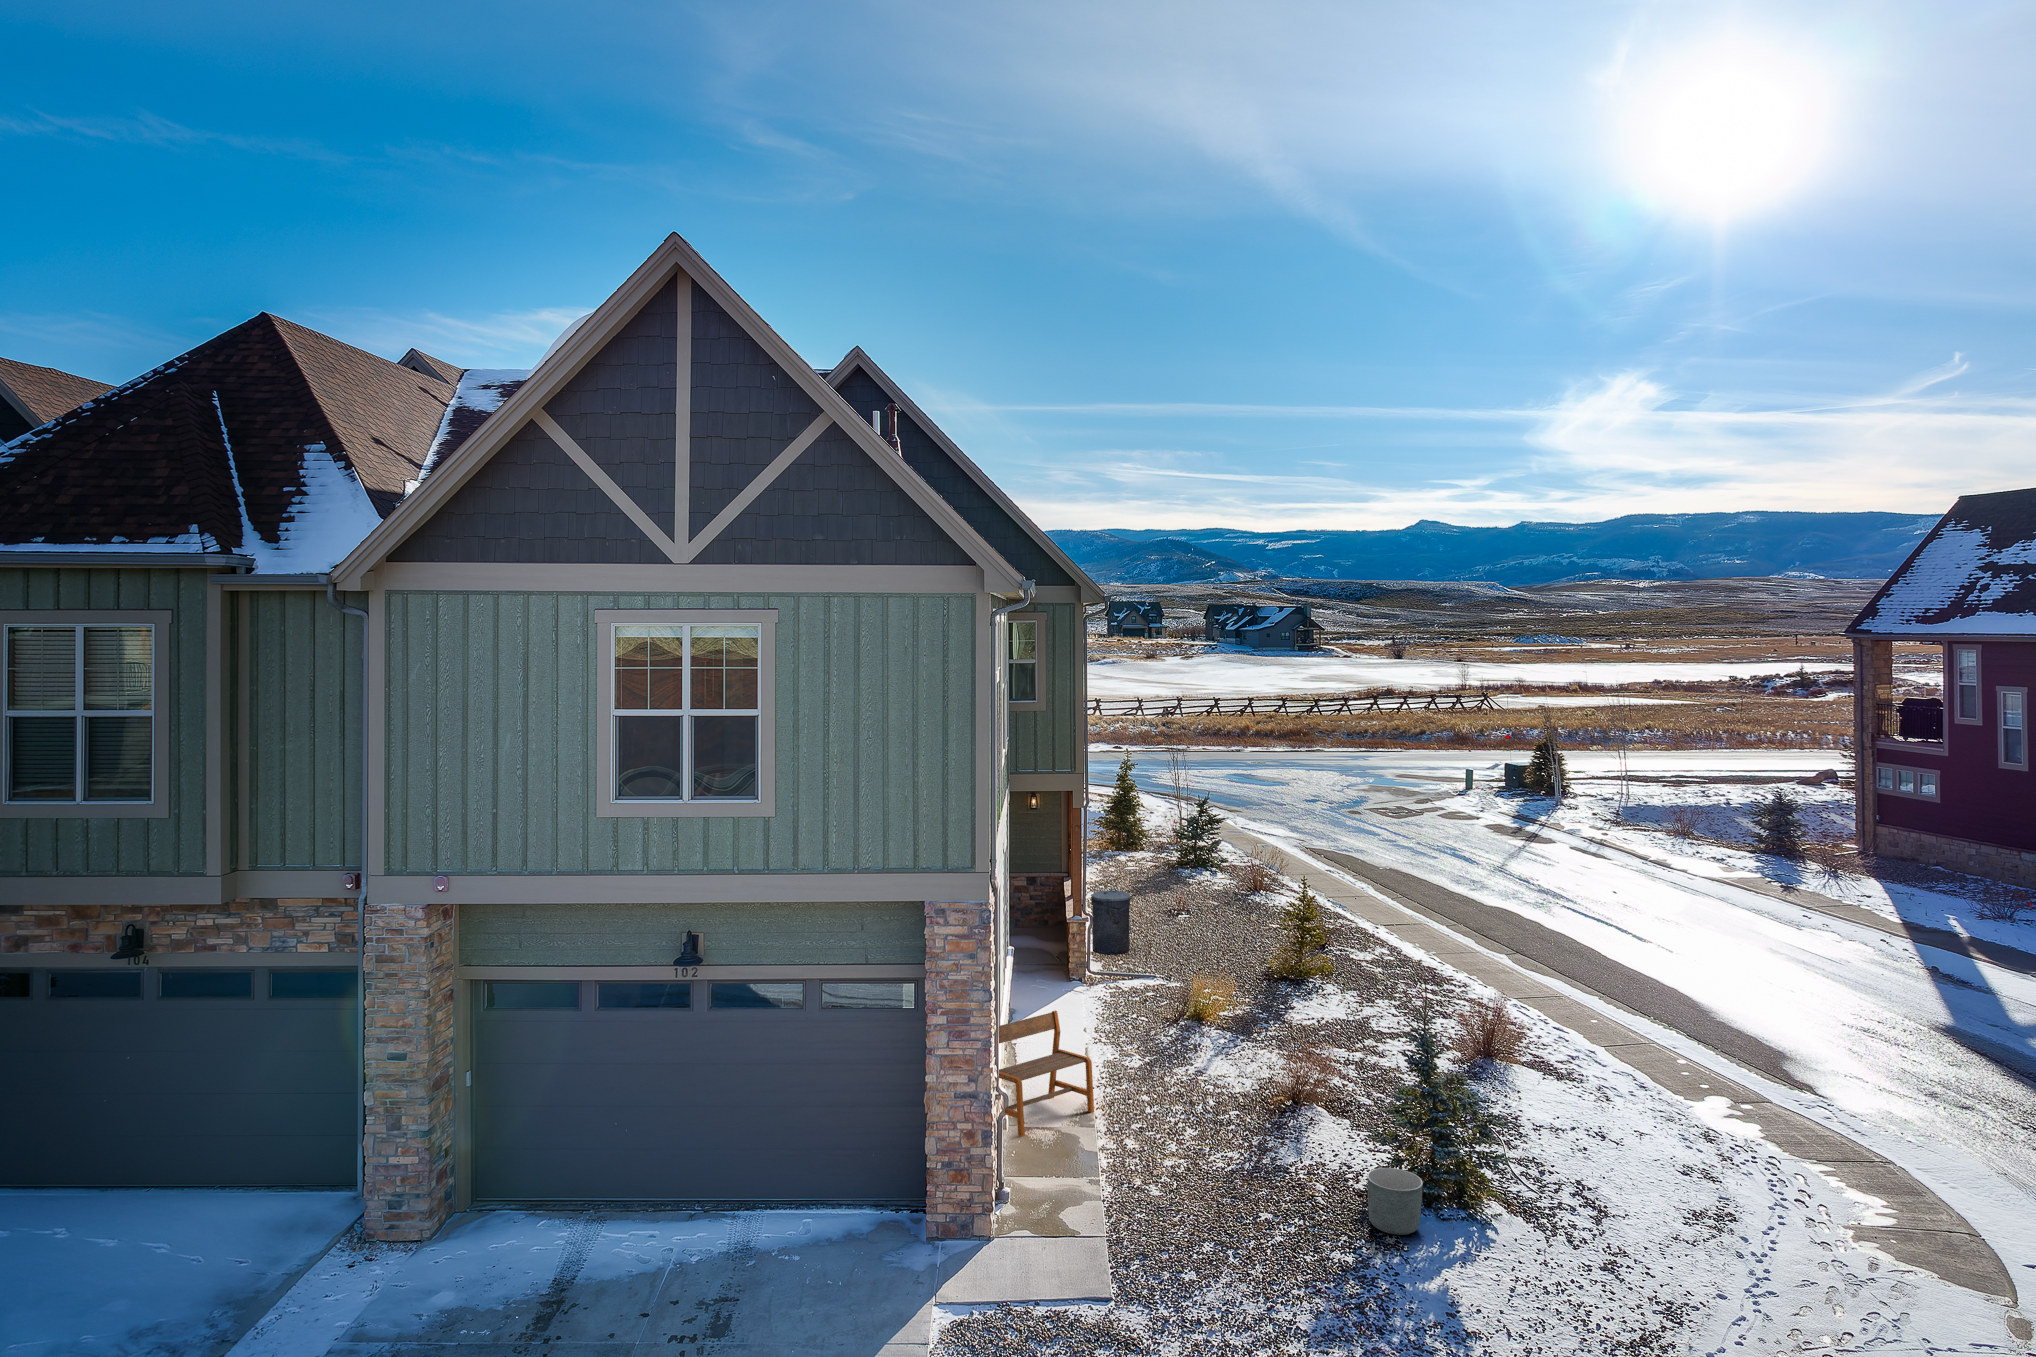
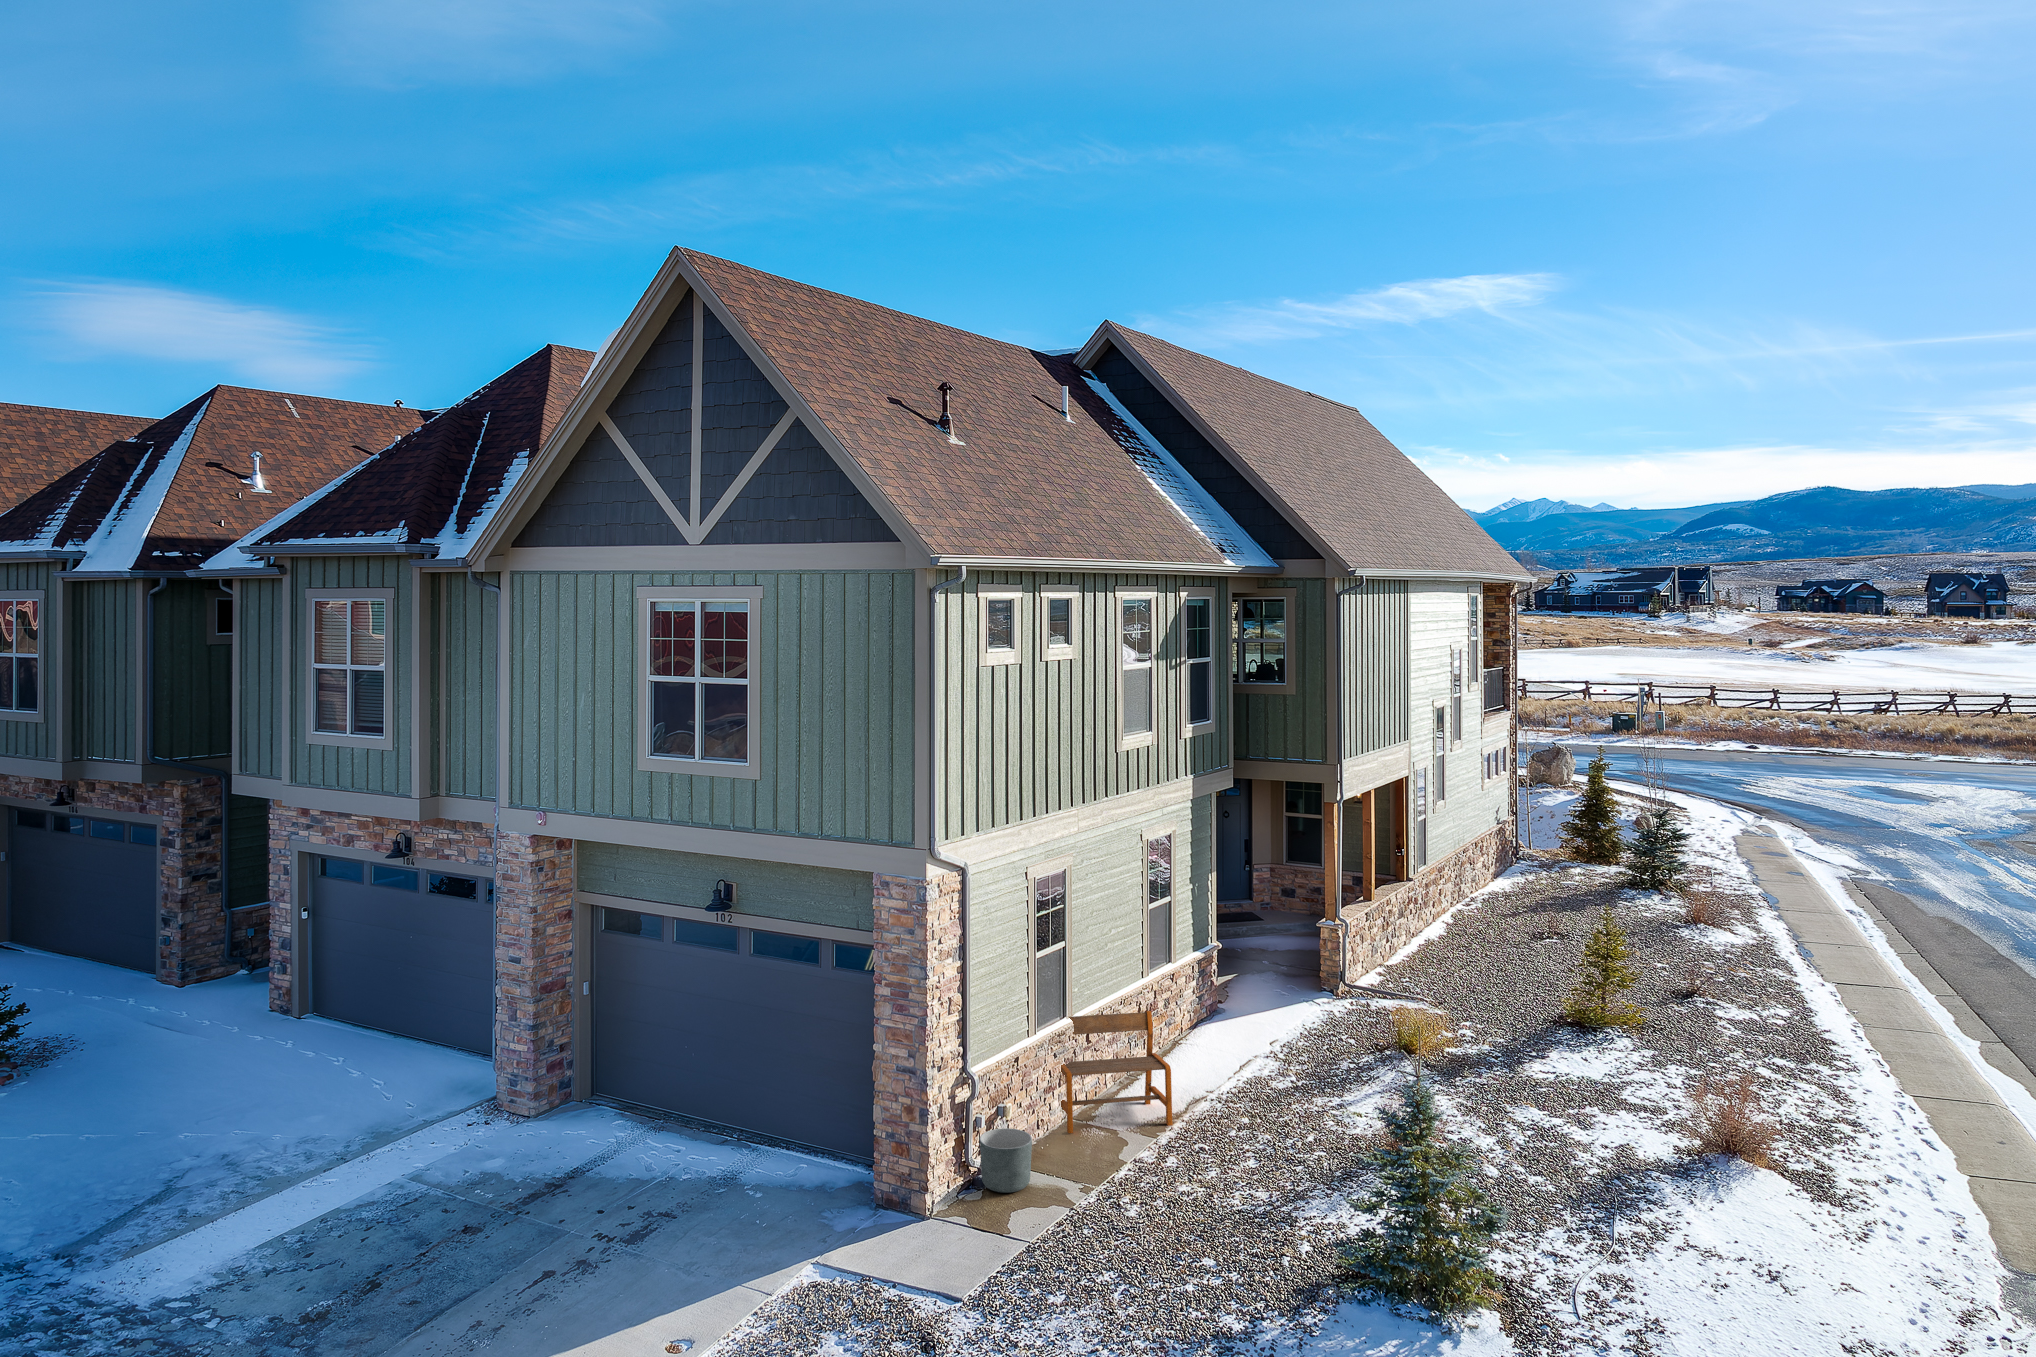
trash can: present [1091,889,1131,954] -> none [1388,899,1435,974]
planter: present [1367,1168,1423,1235] -> present [980,1128,1032,1193]

